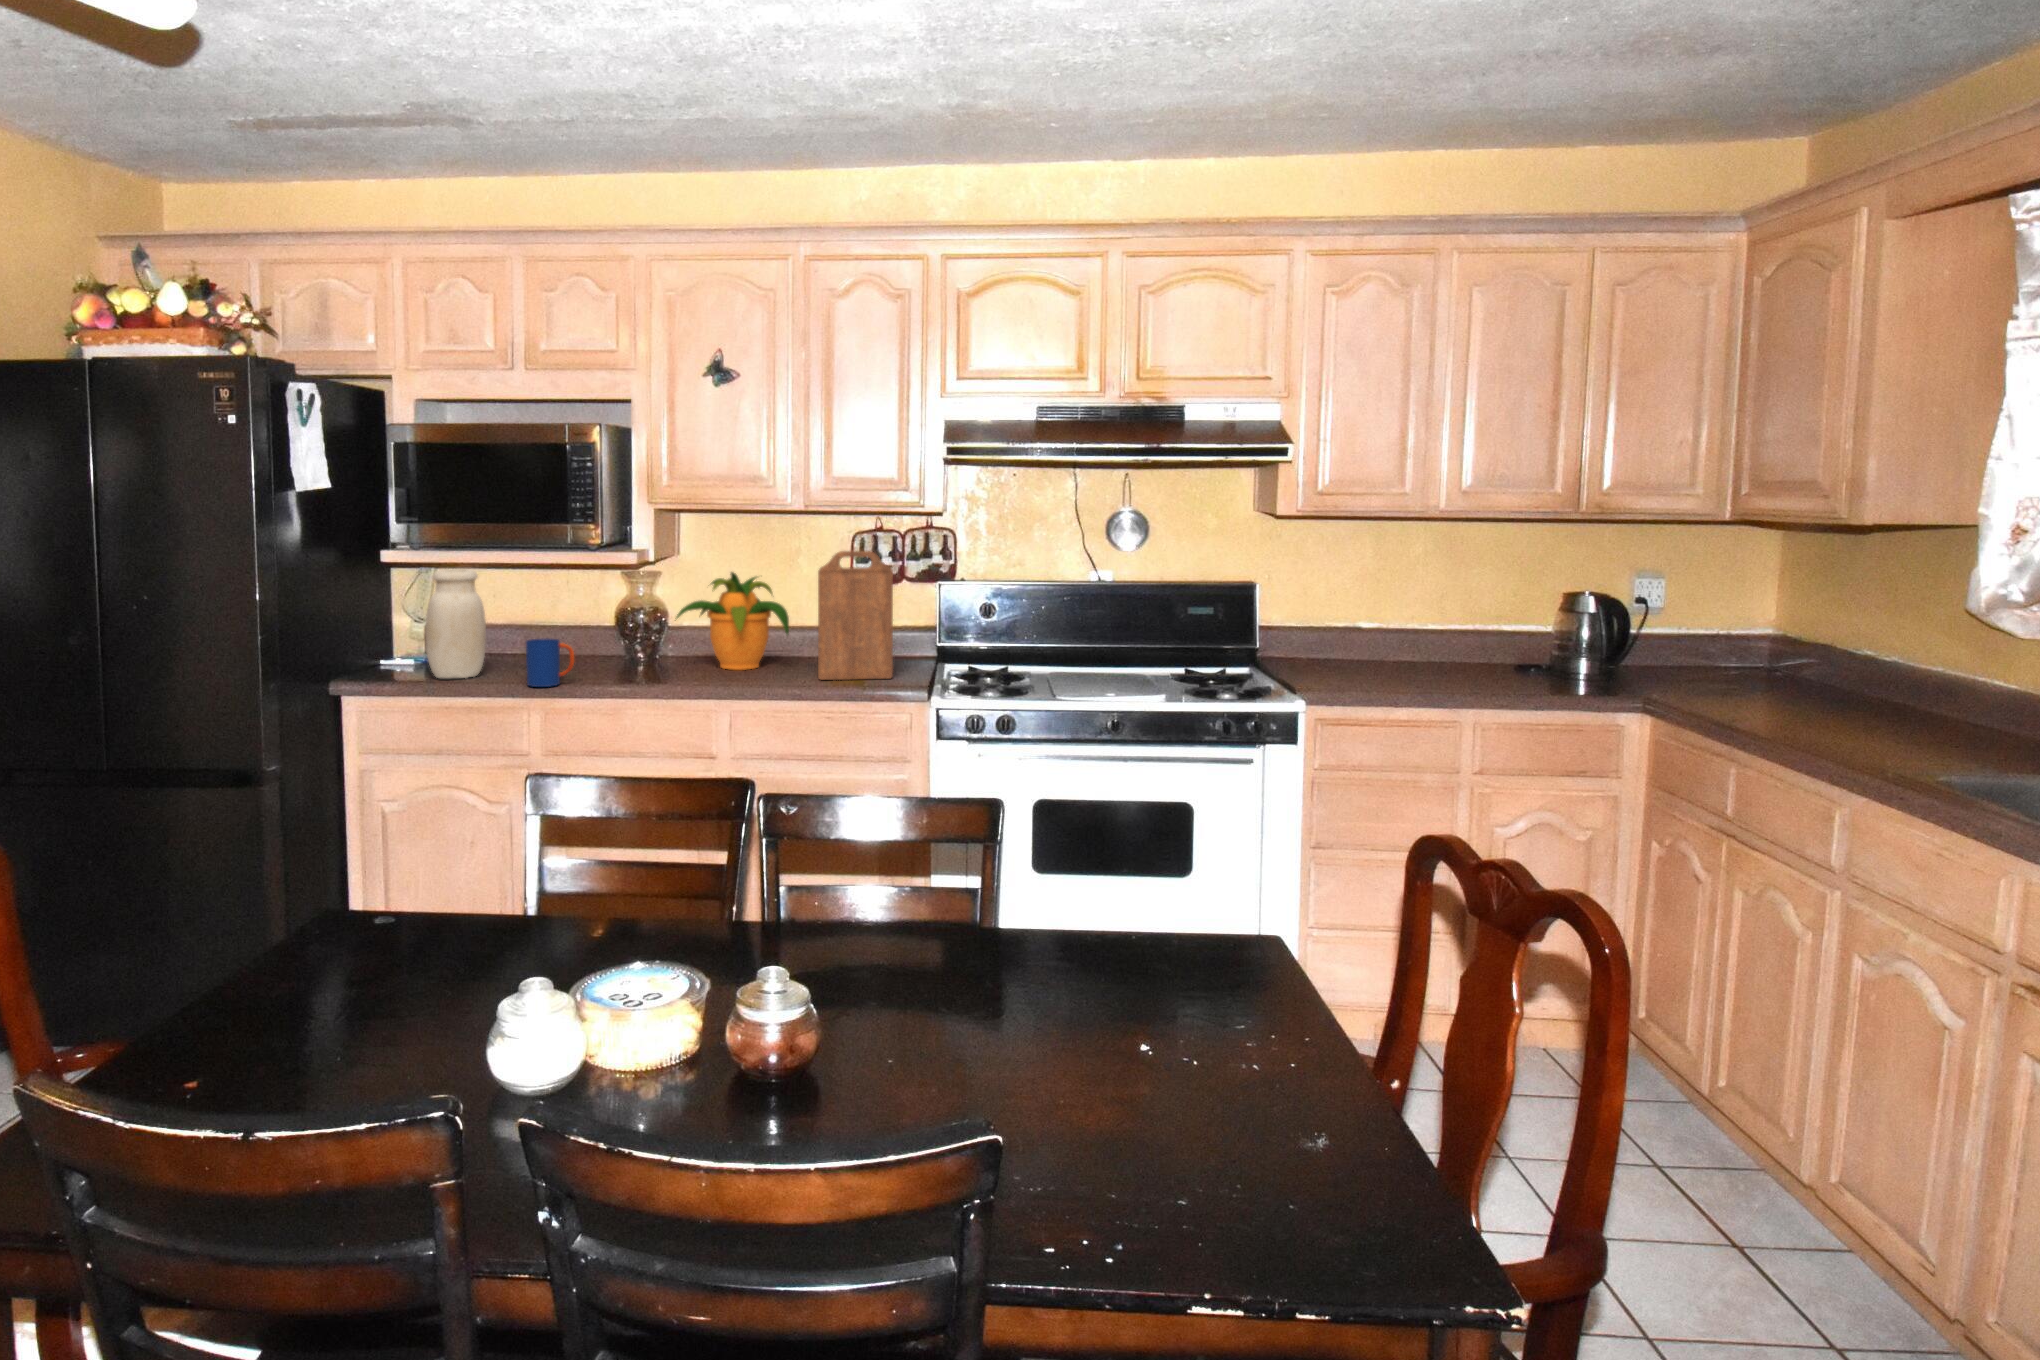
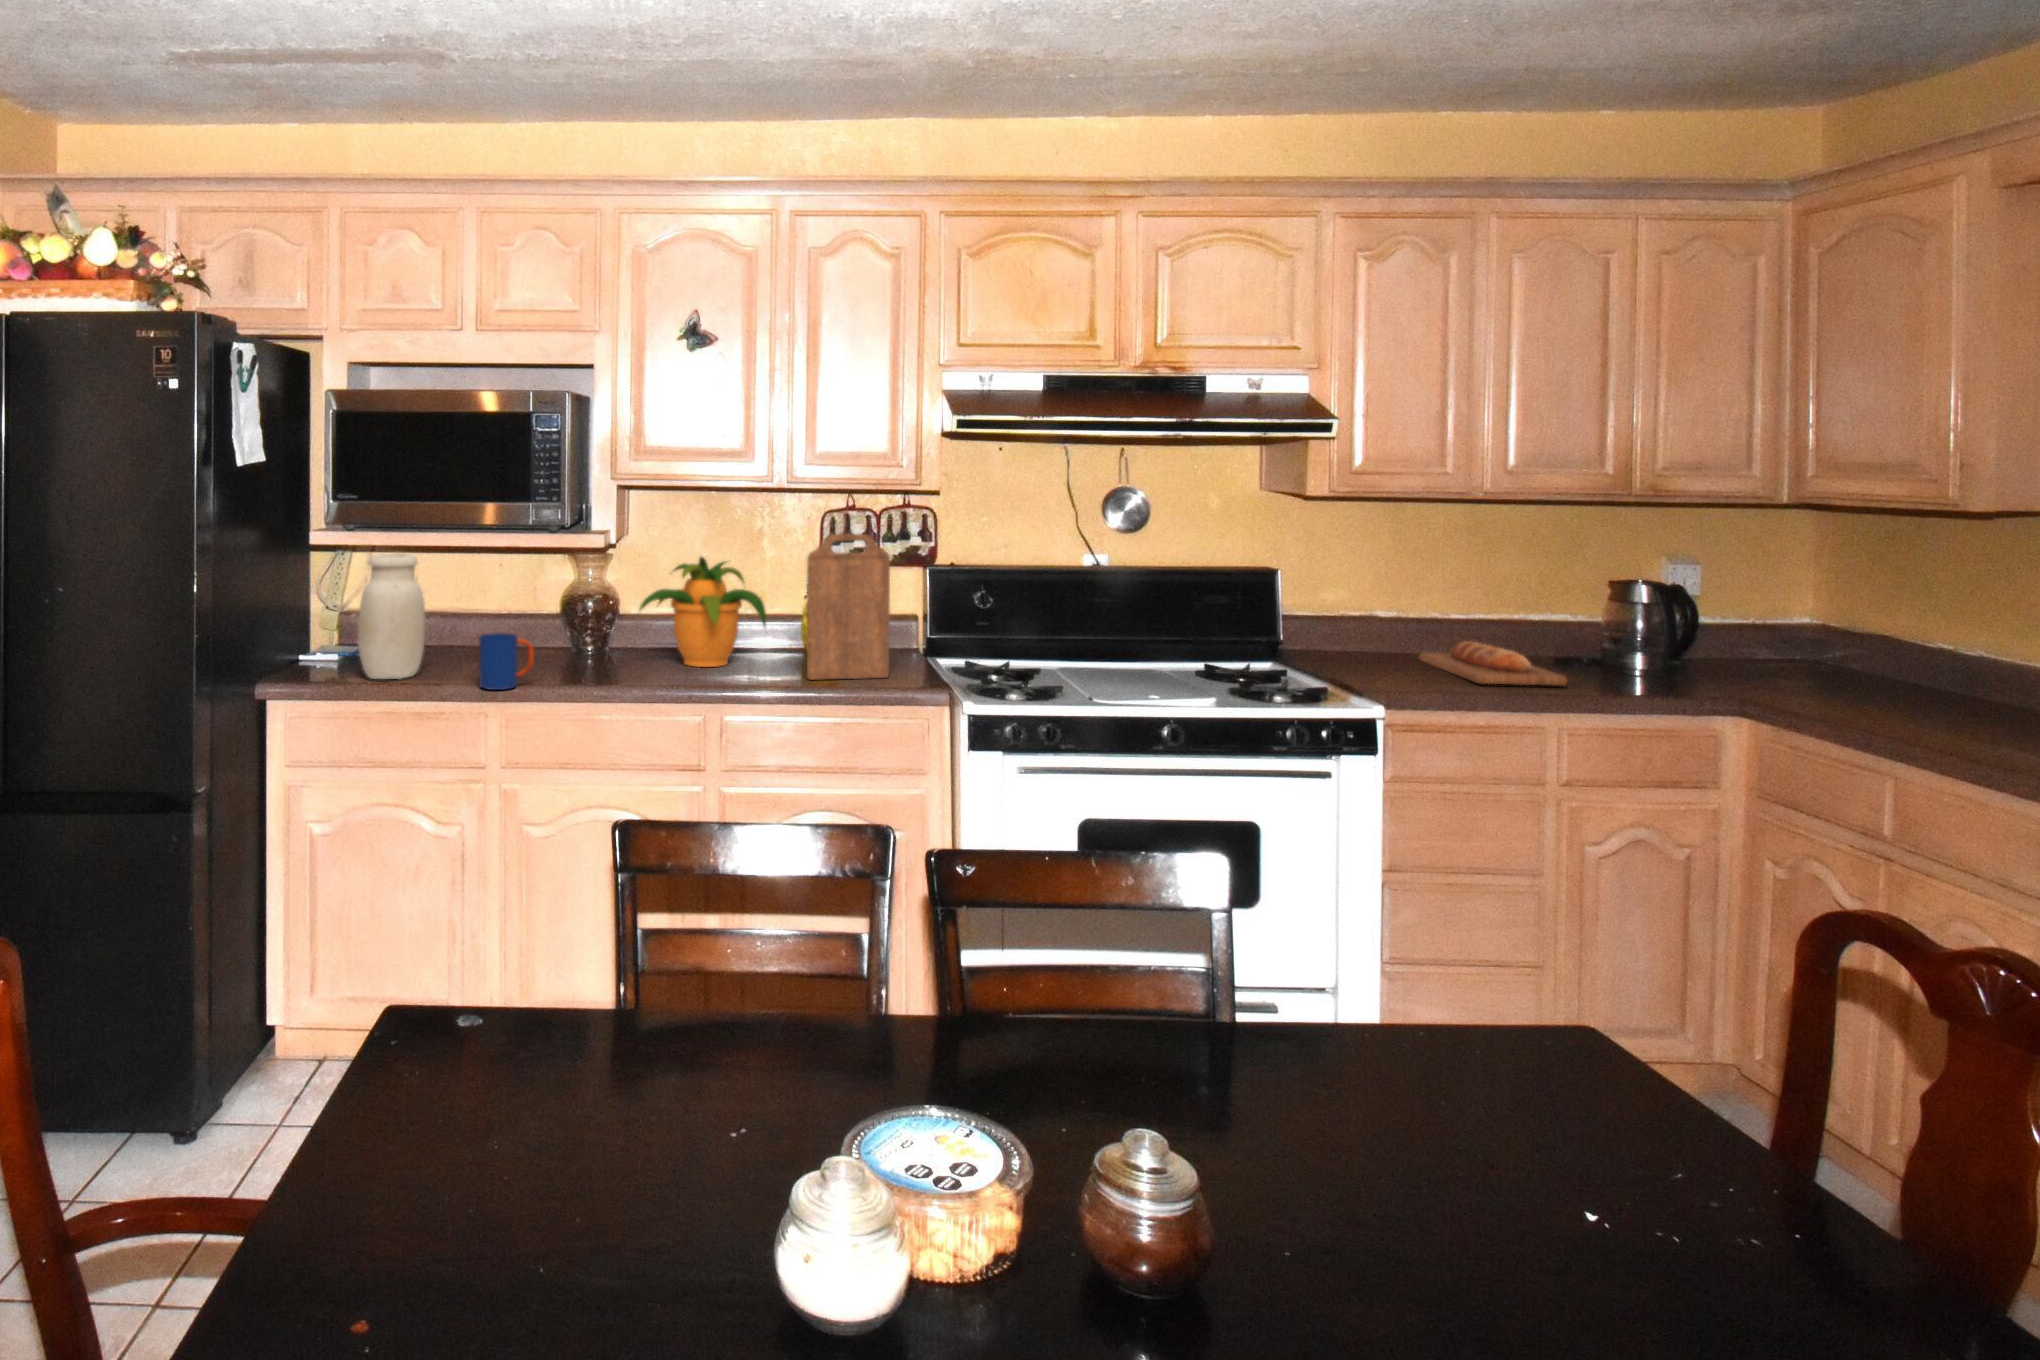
bread loaf: none [1390,648,1499,686] -> present [1419,641,1567,686]

